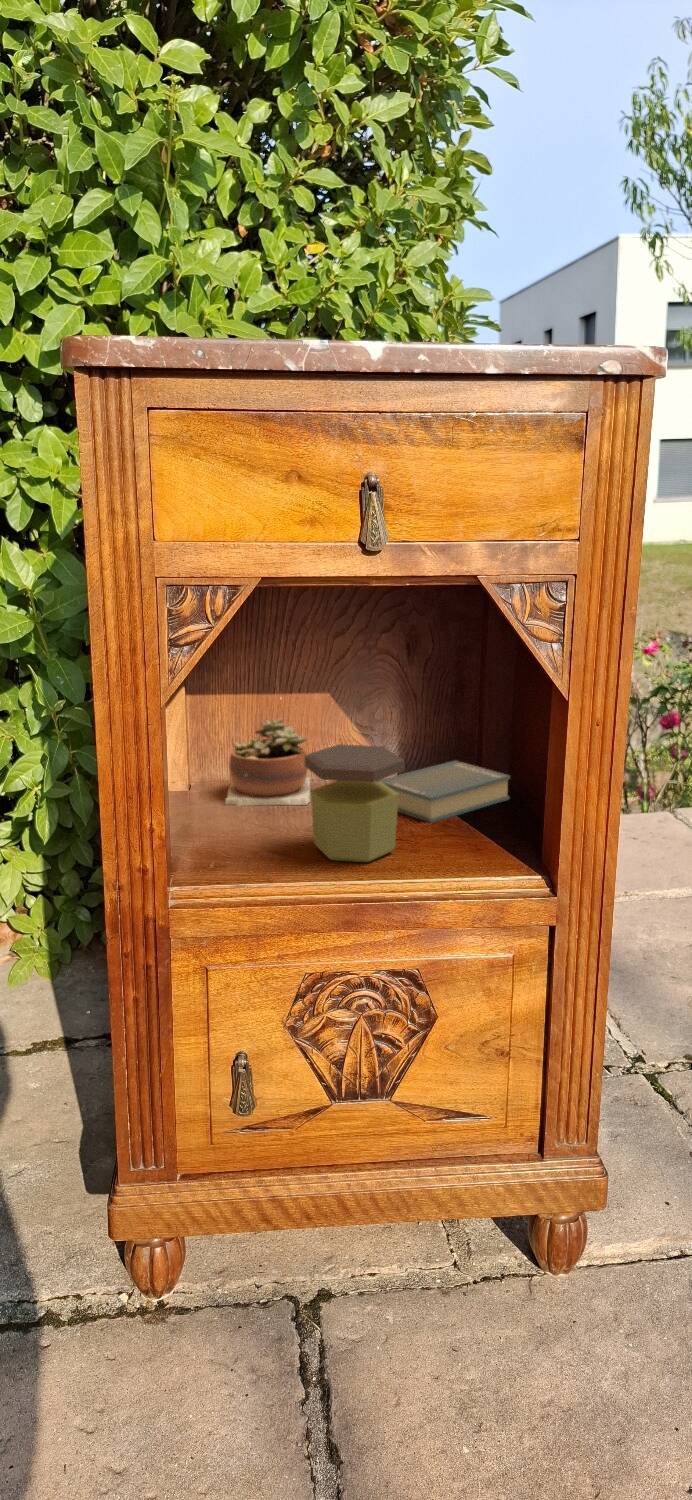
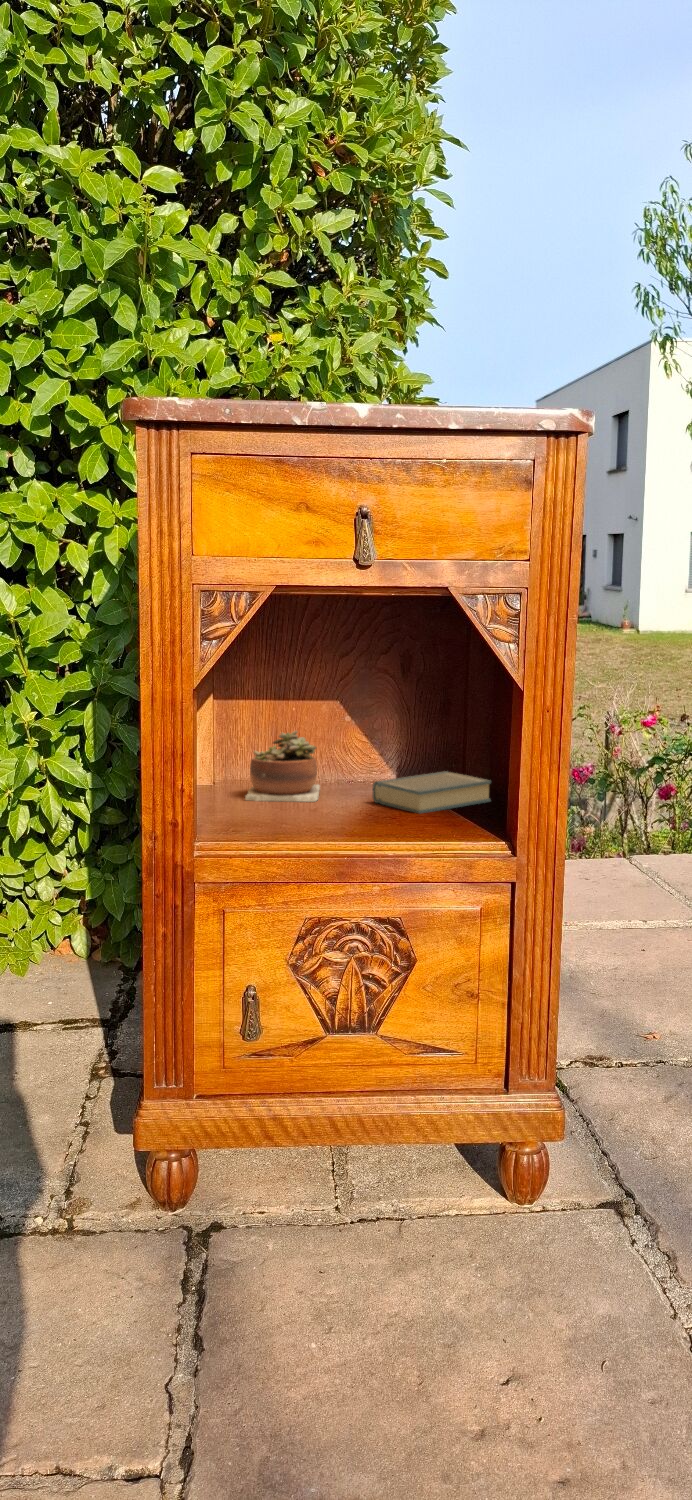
jar: present [305,744,405,862] -> none [311,739,394,833]

